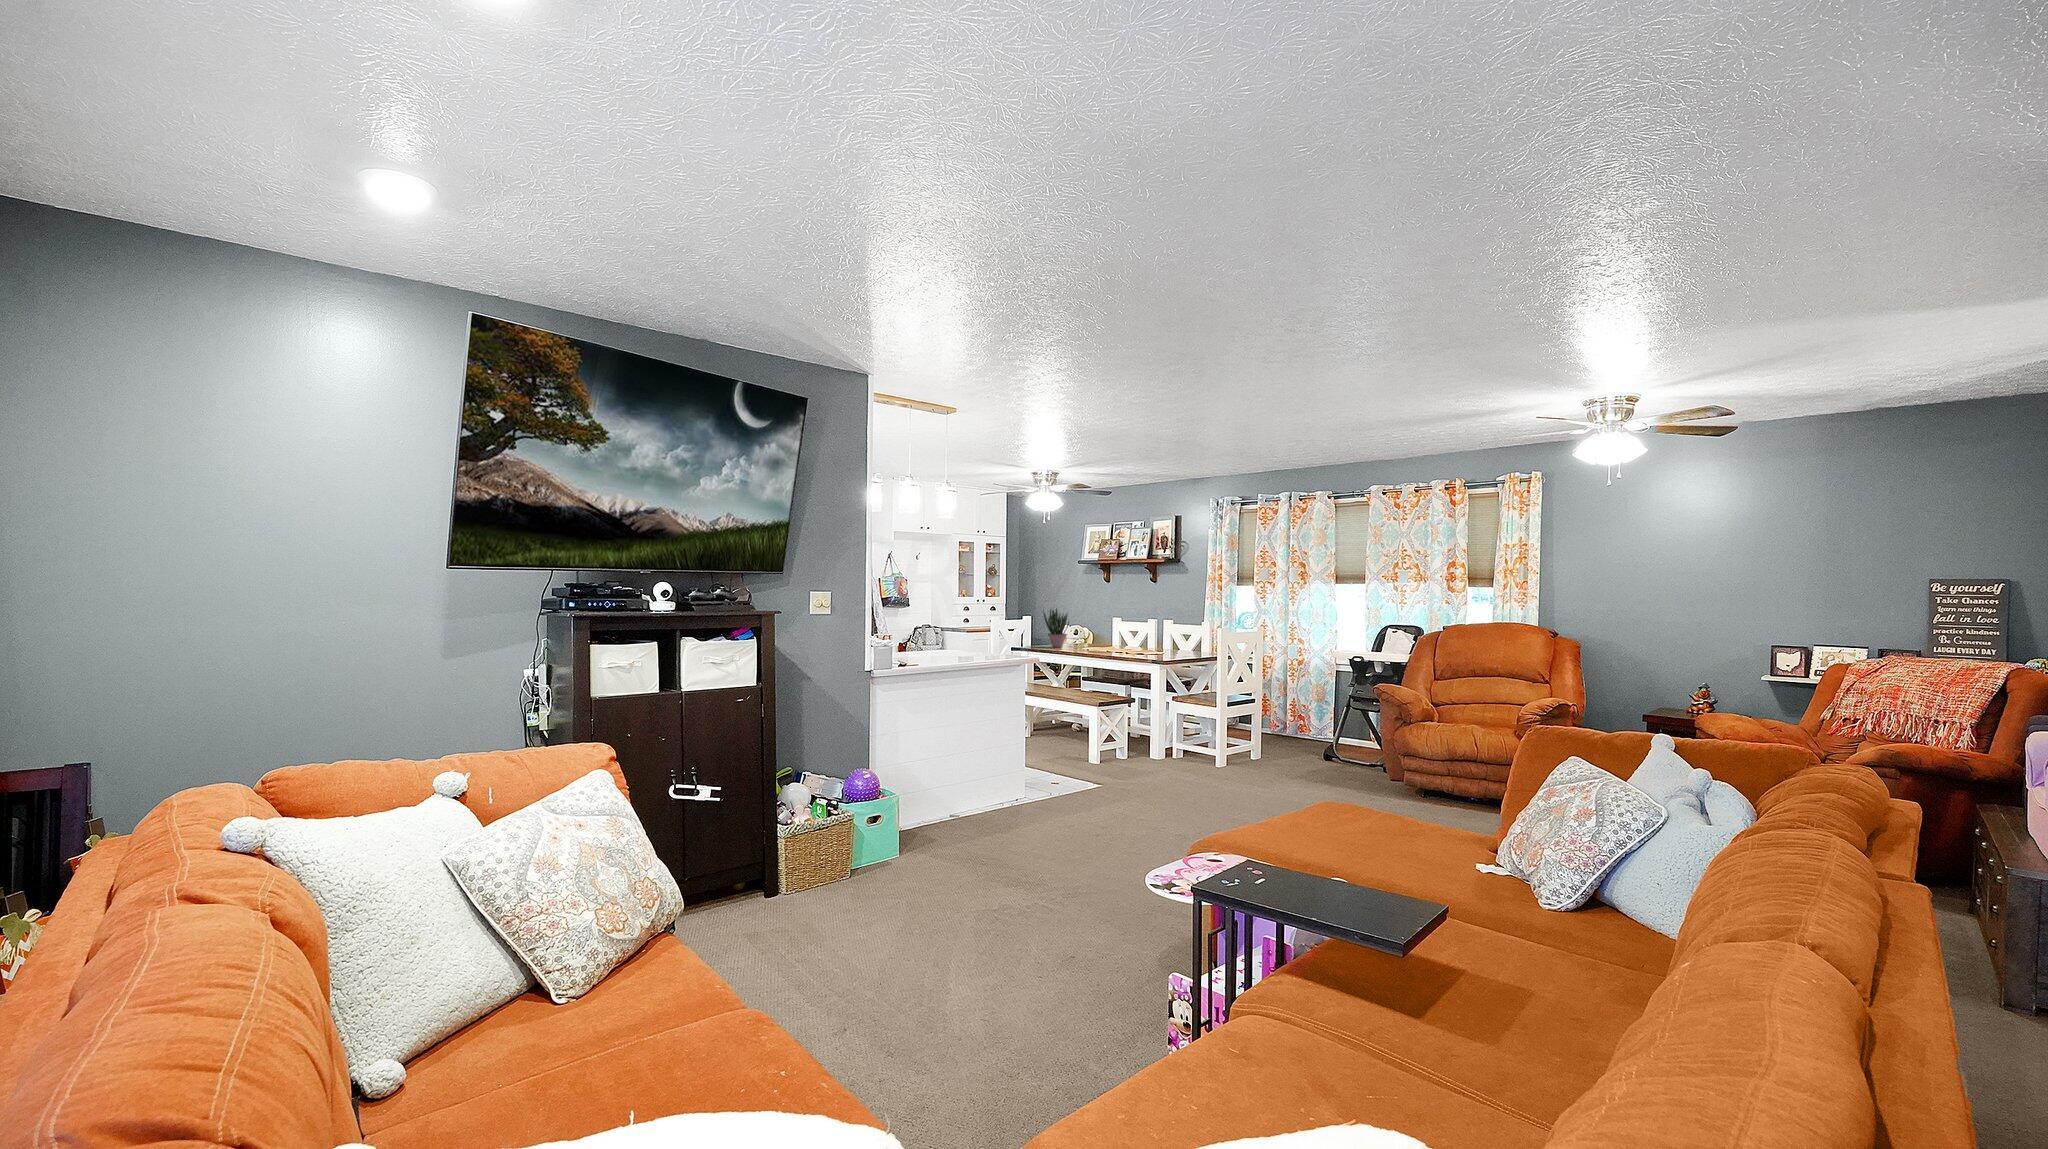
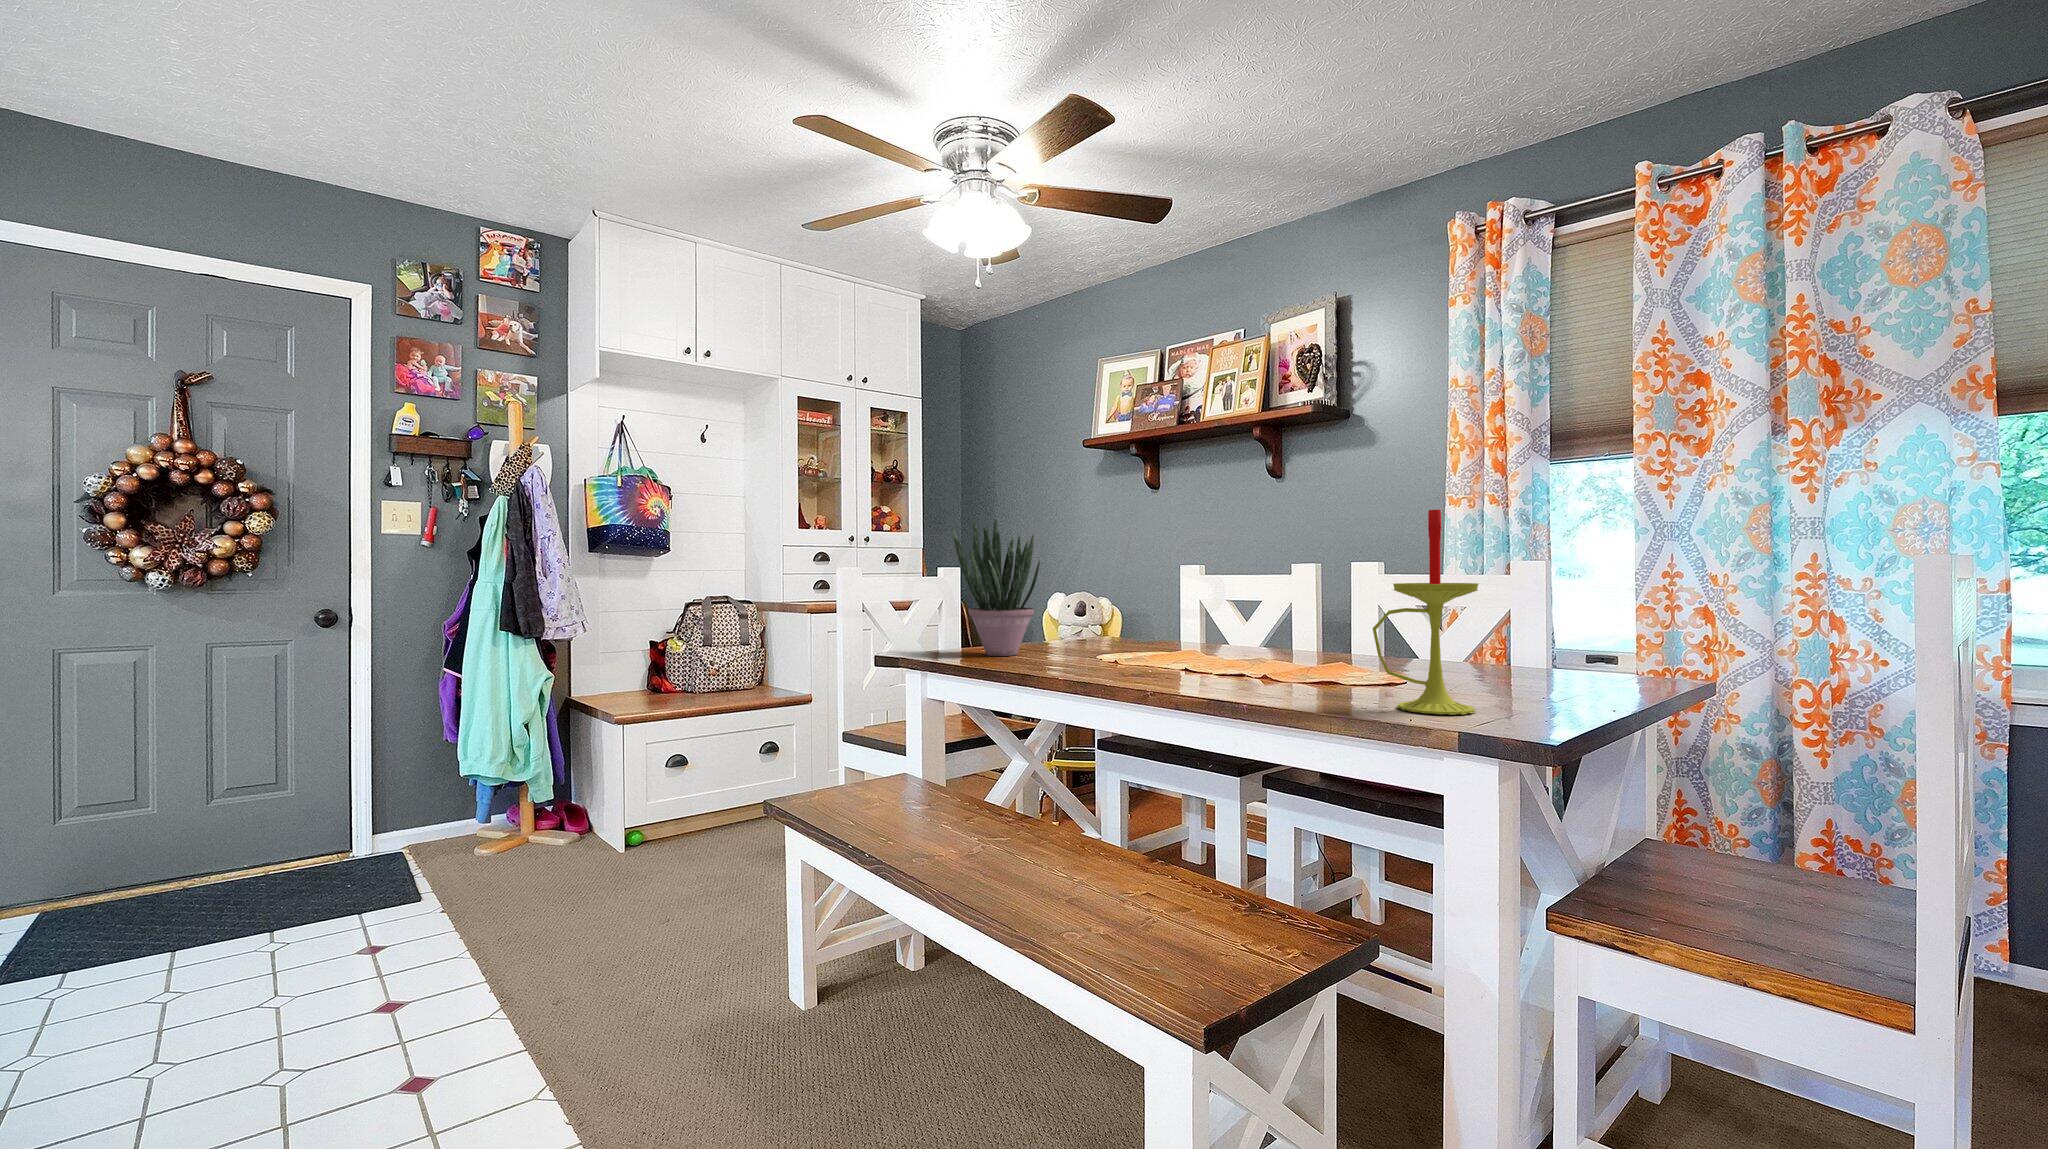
candle: none [1143,616,1164,658] -> present [1373,509,1478,714]

